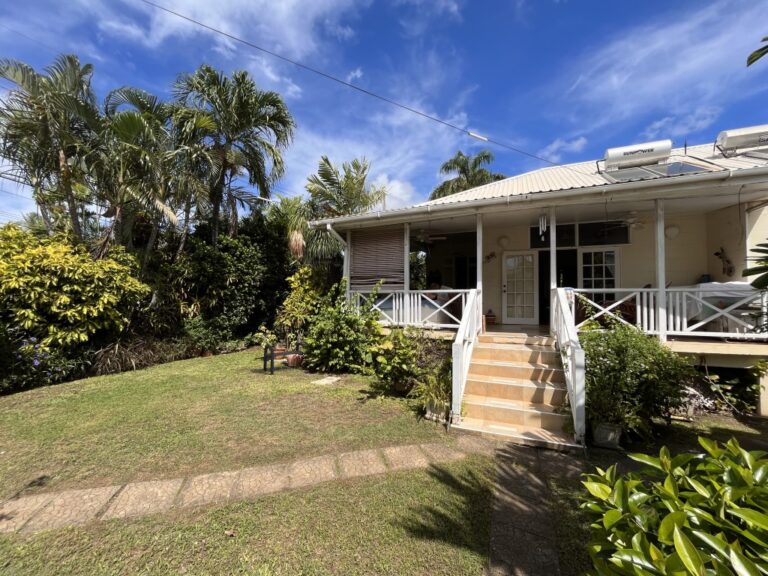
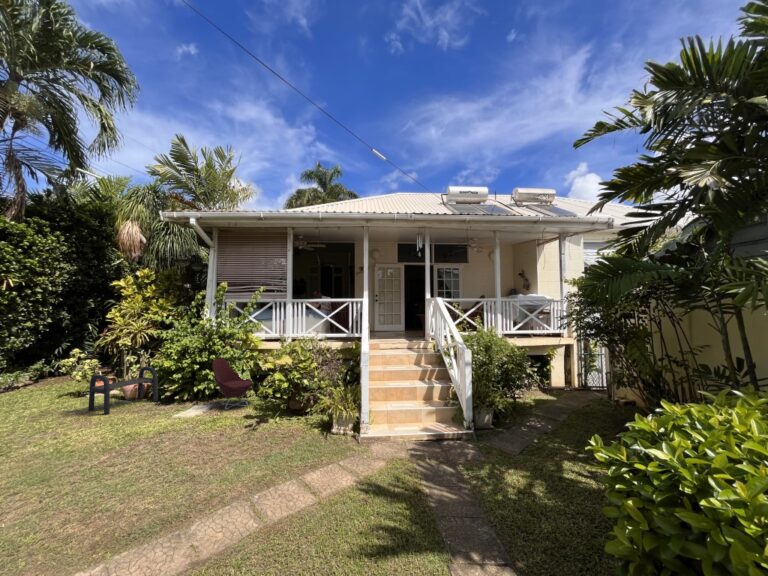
chair: none [340,340,371,383] -> present [212,358,252,409]

